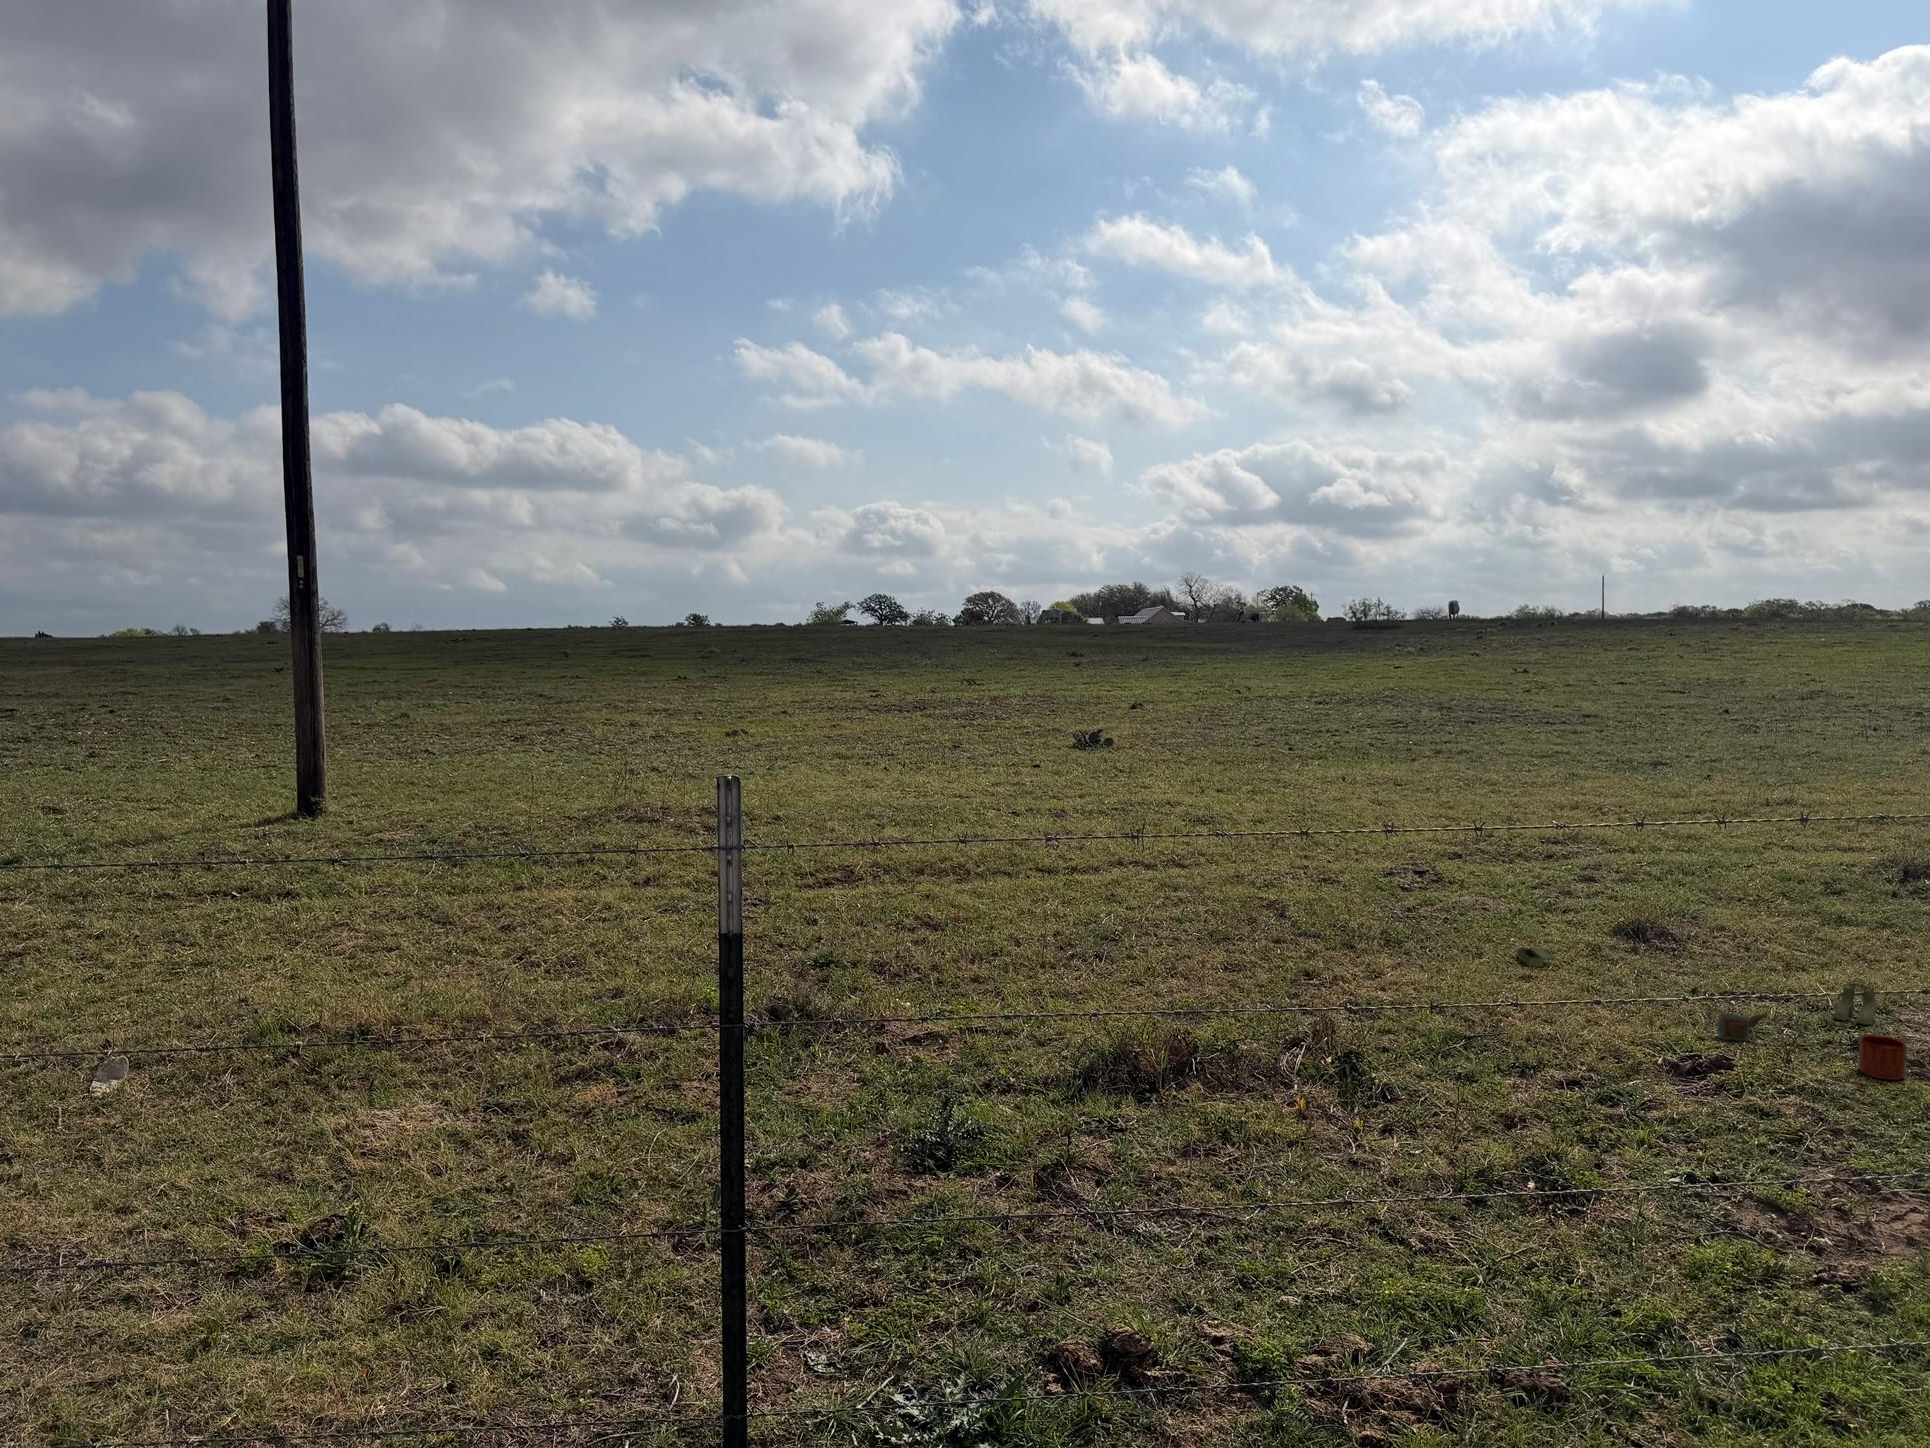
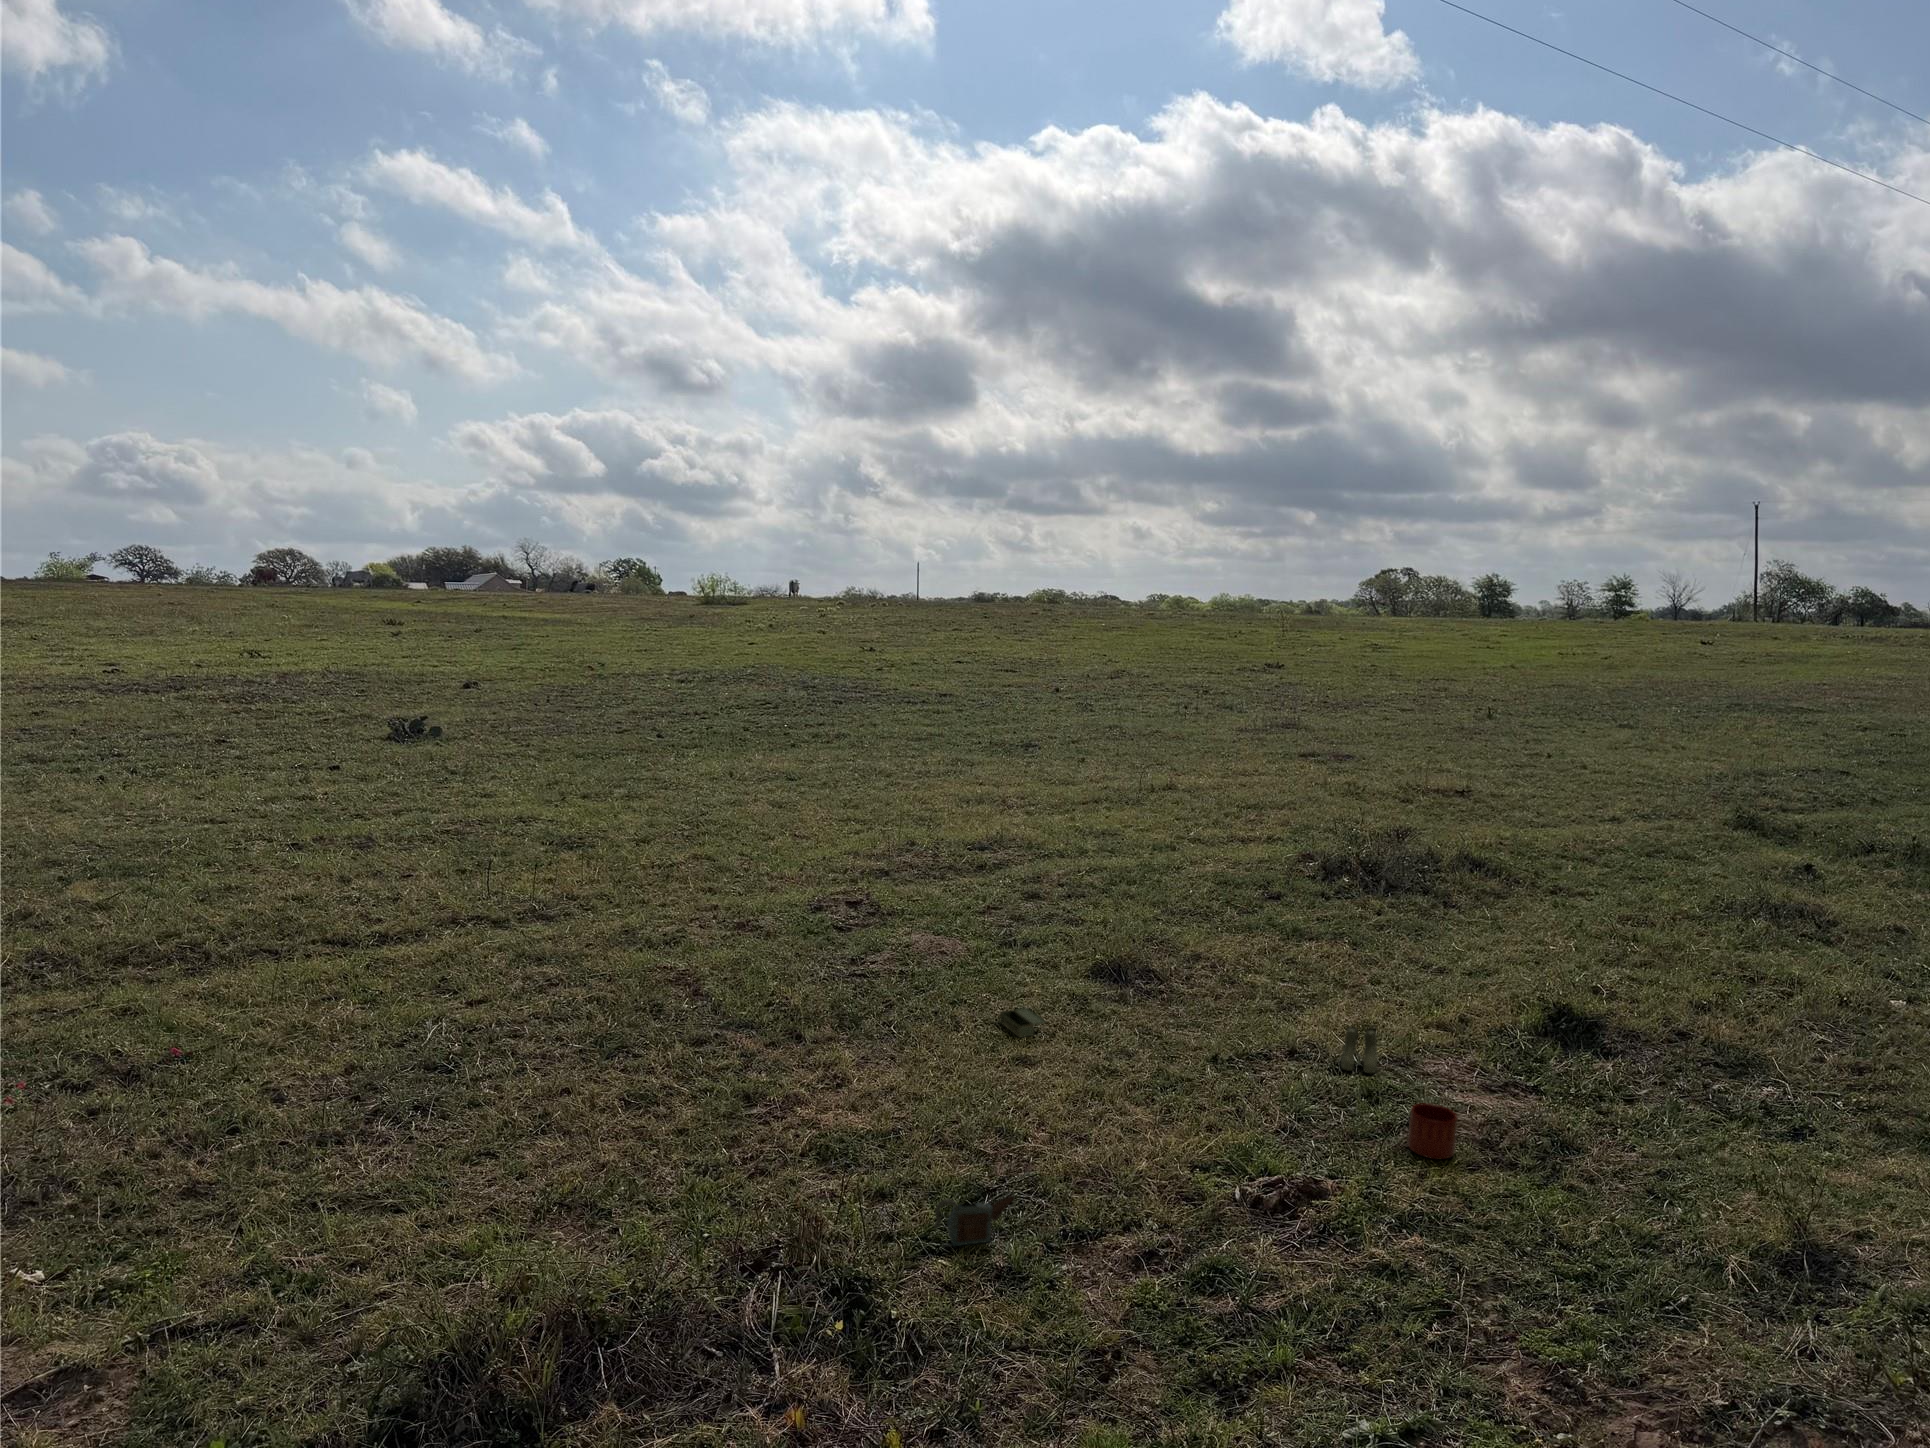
watering can: present [1707,1008,1766,1041] -> present [934,1195,1014,1246]

